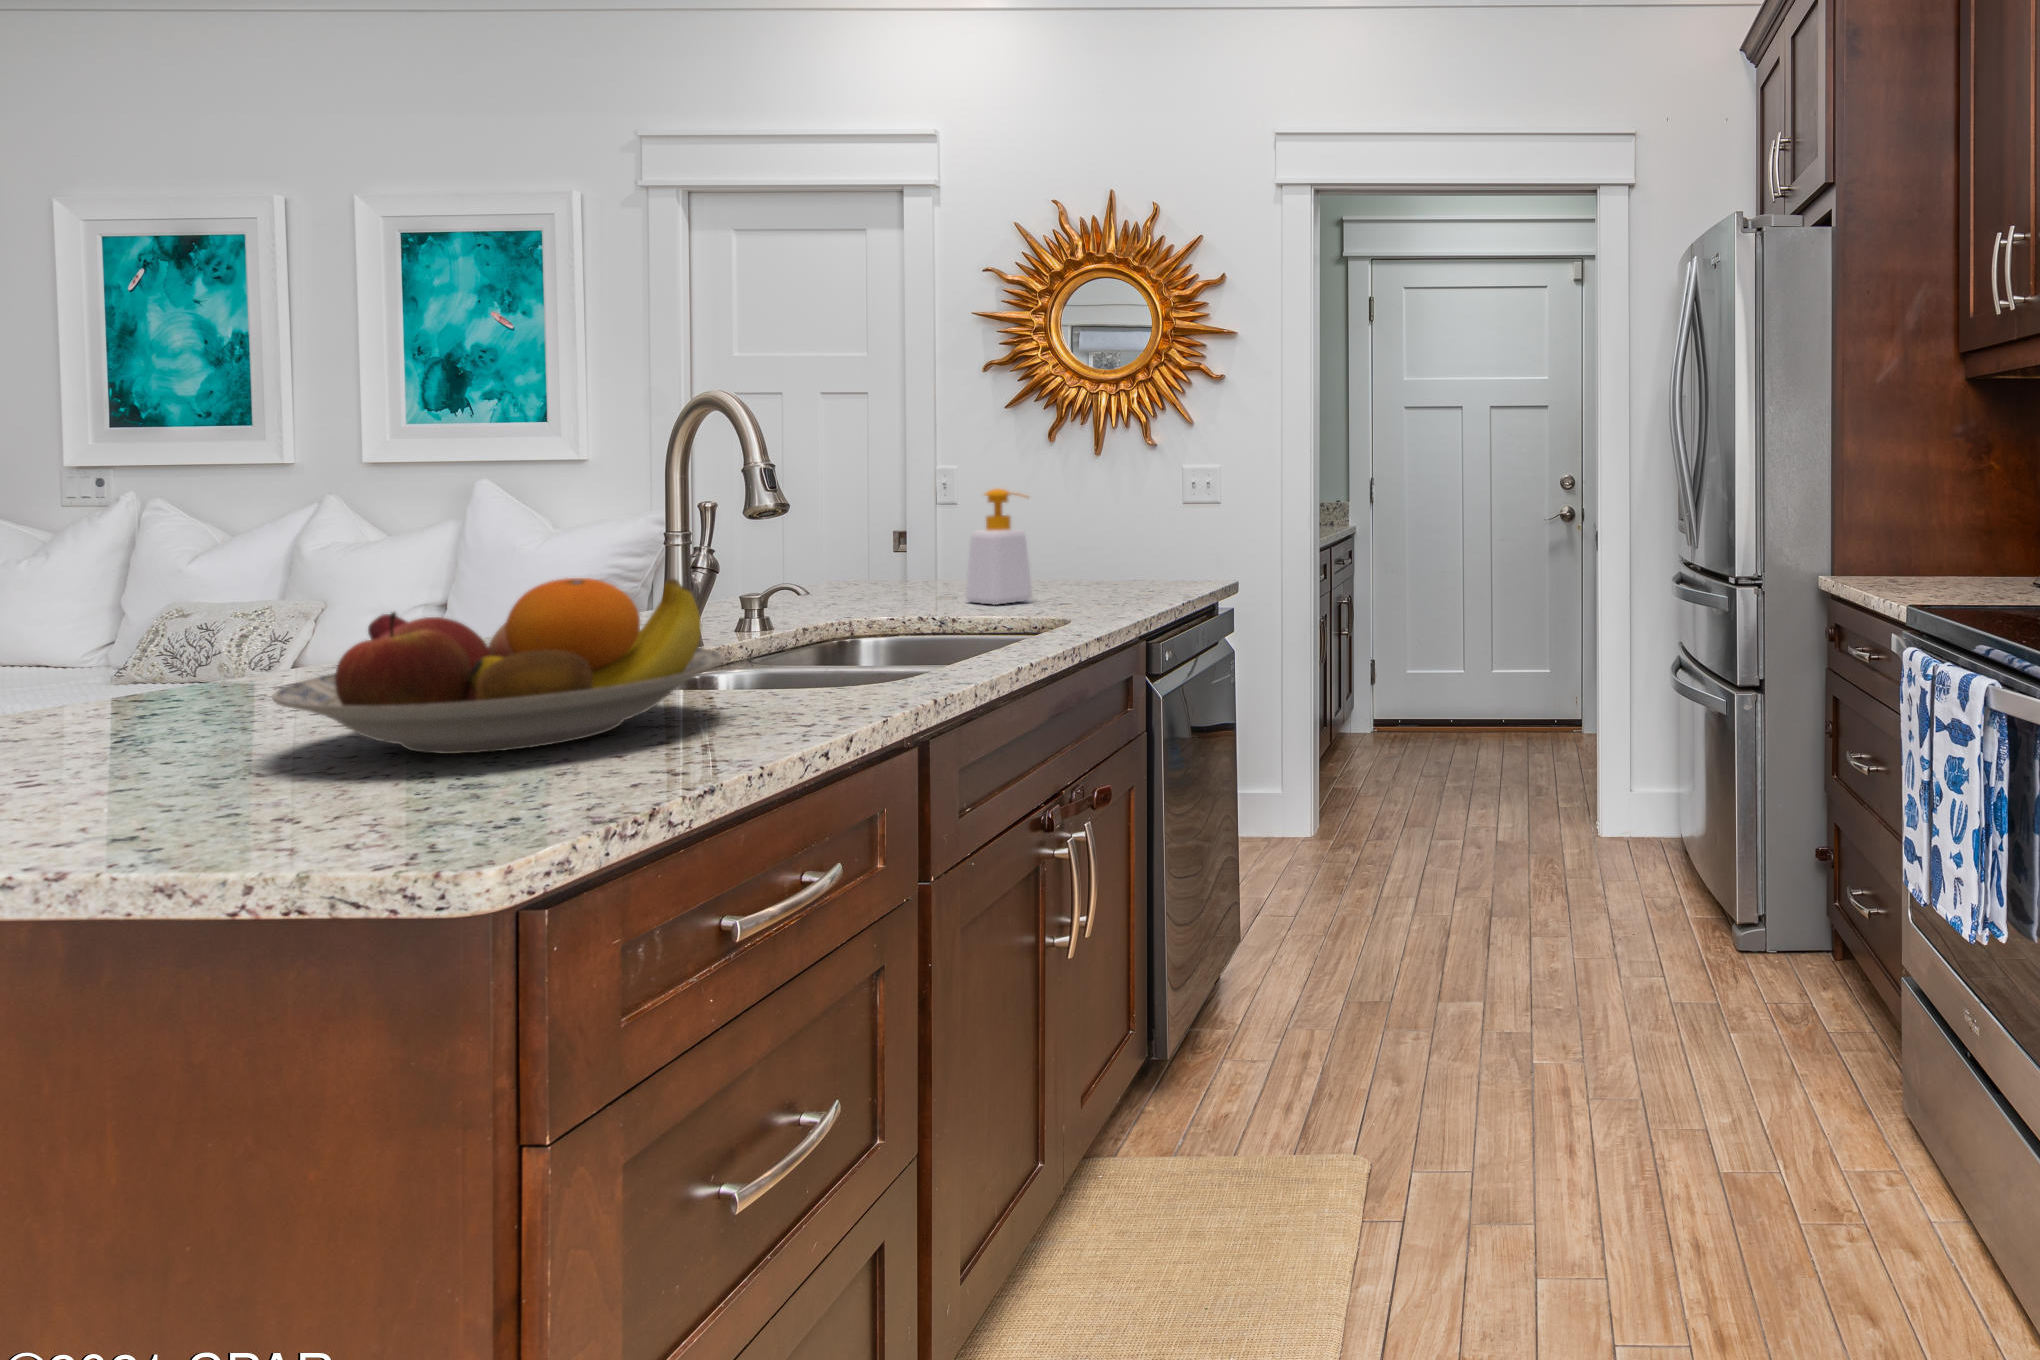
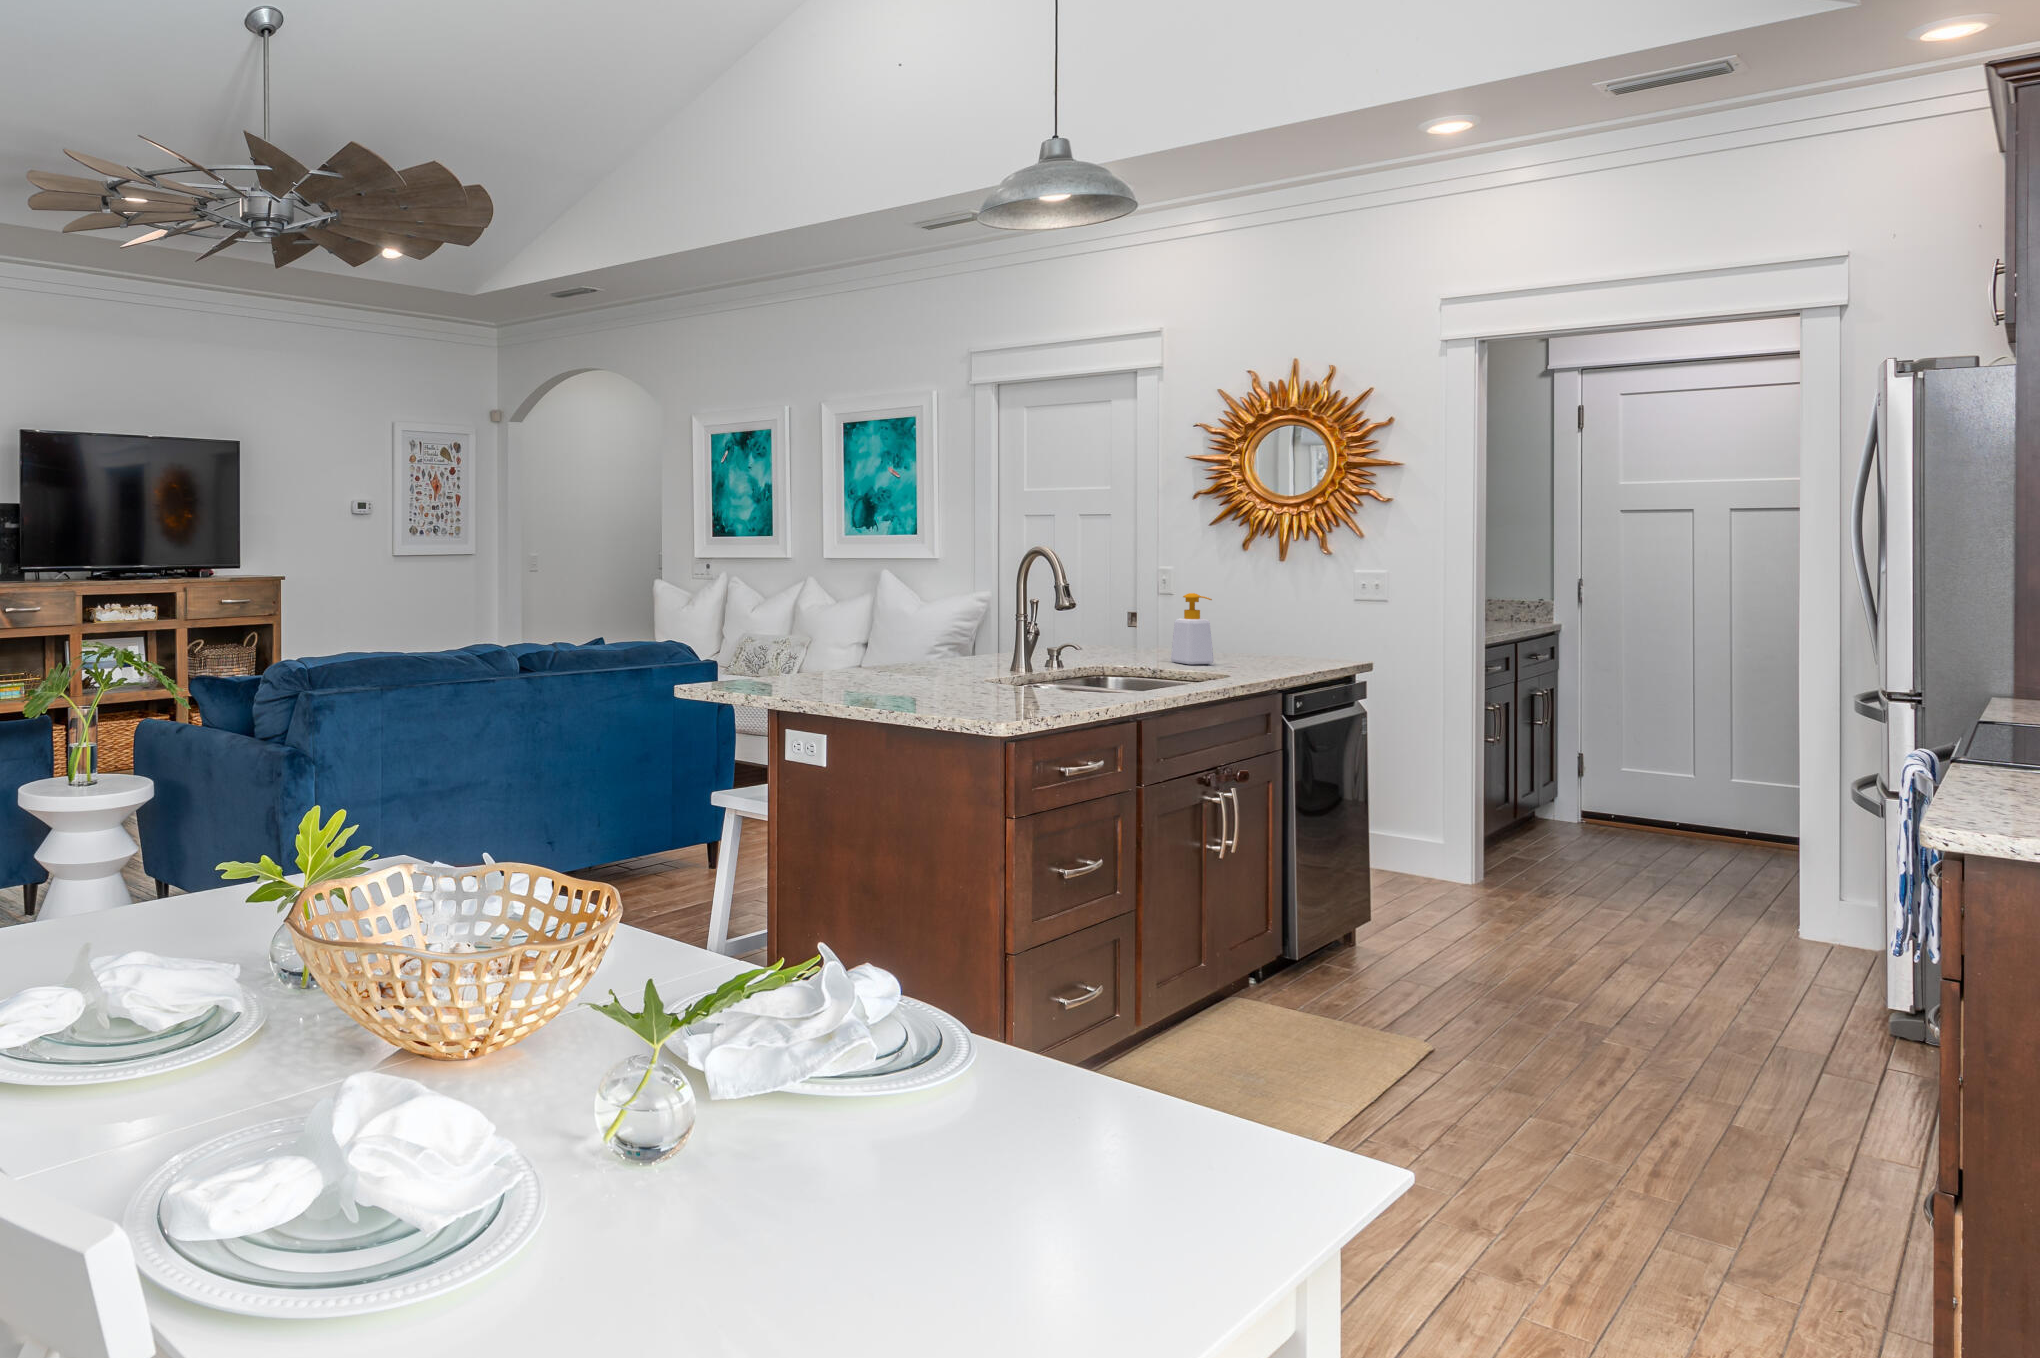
fruit bowl: present [272,578,724,754] -> none [908,636,1055,700]

